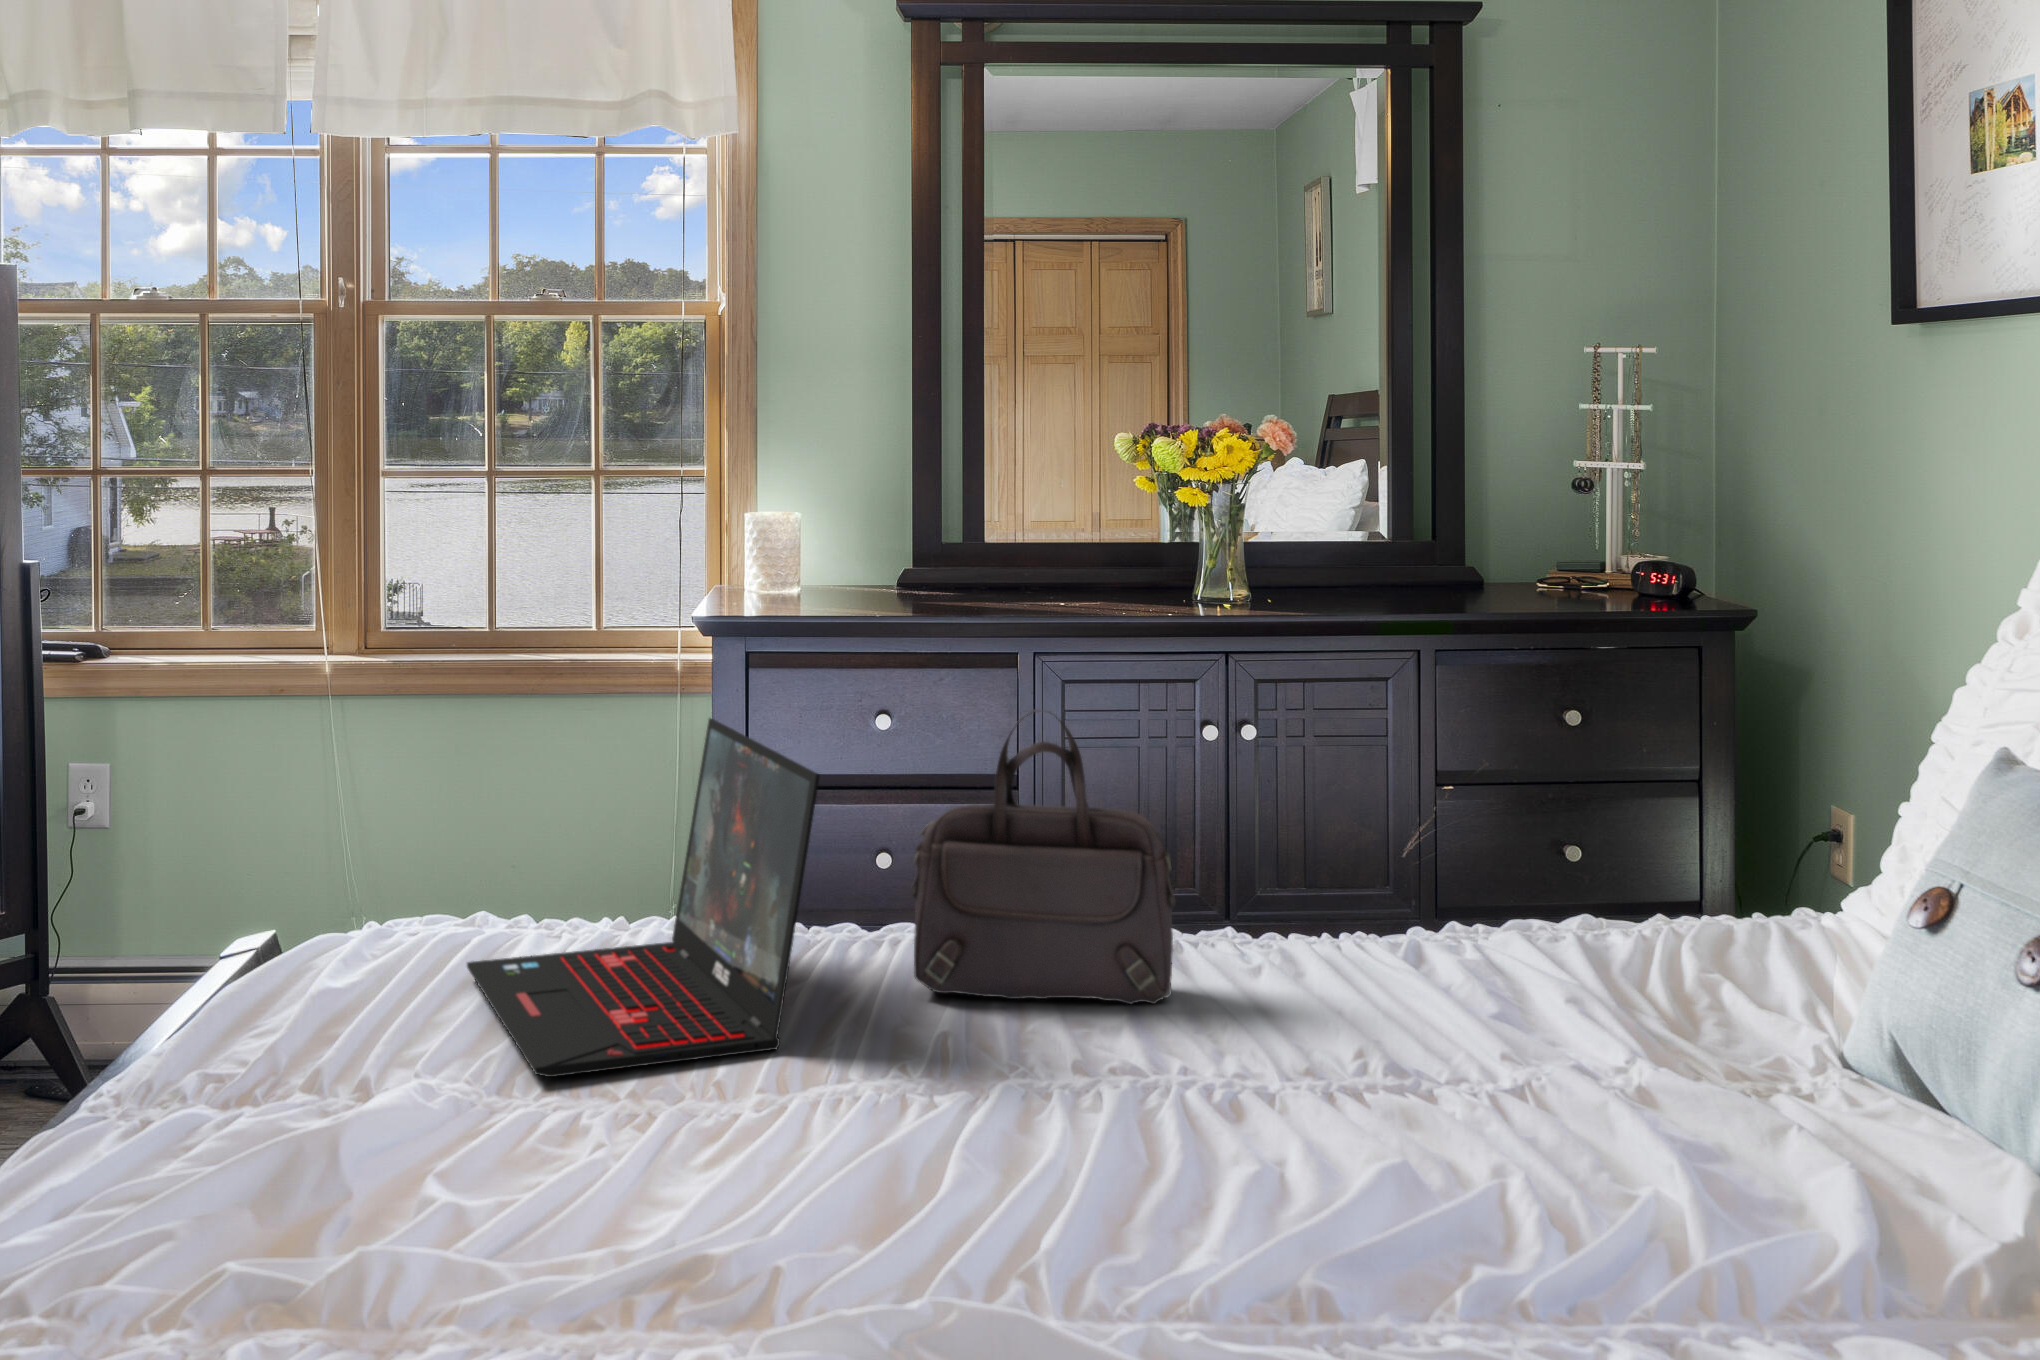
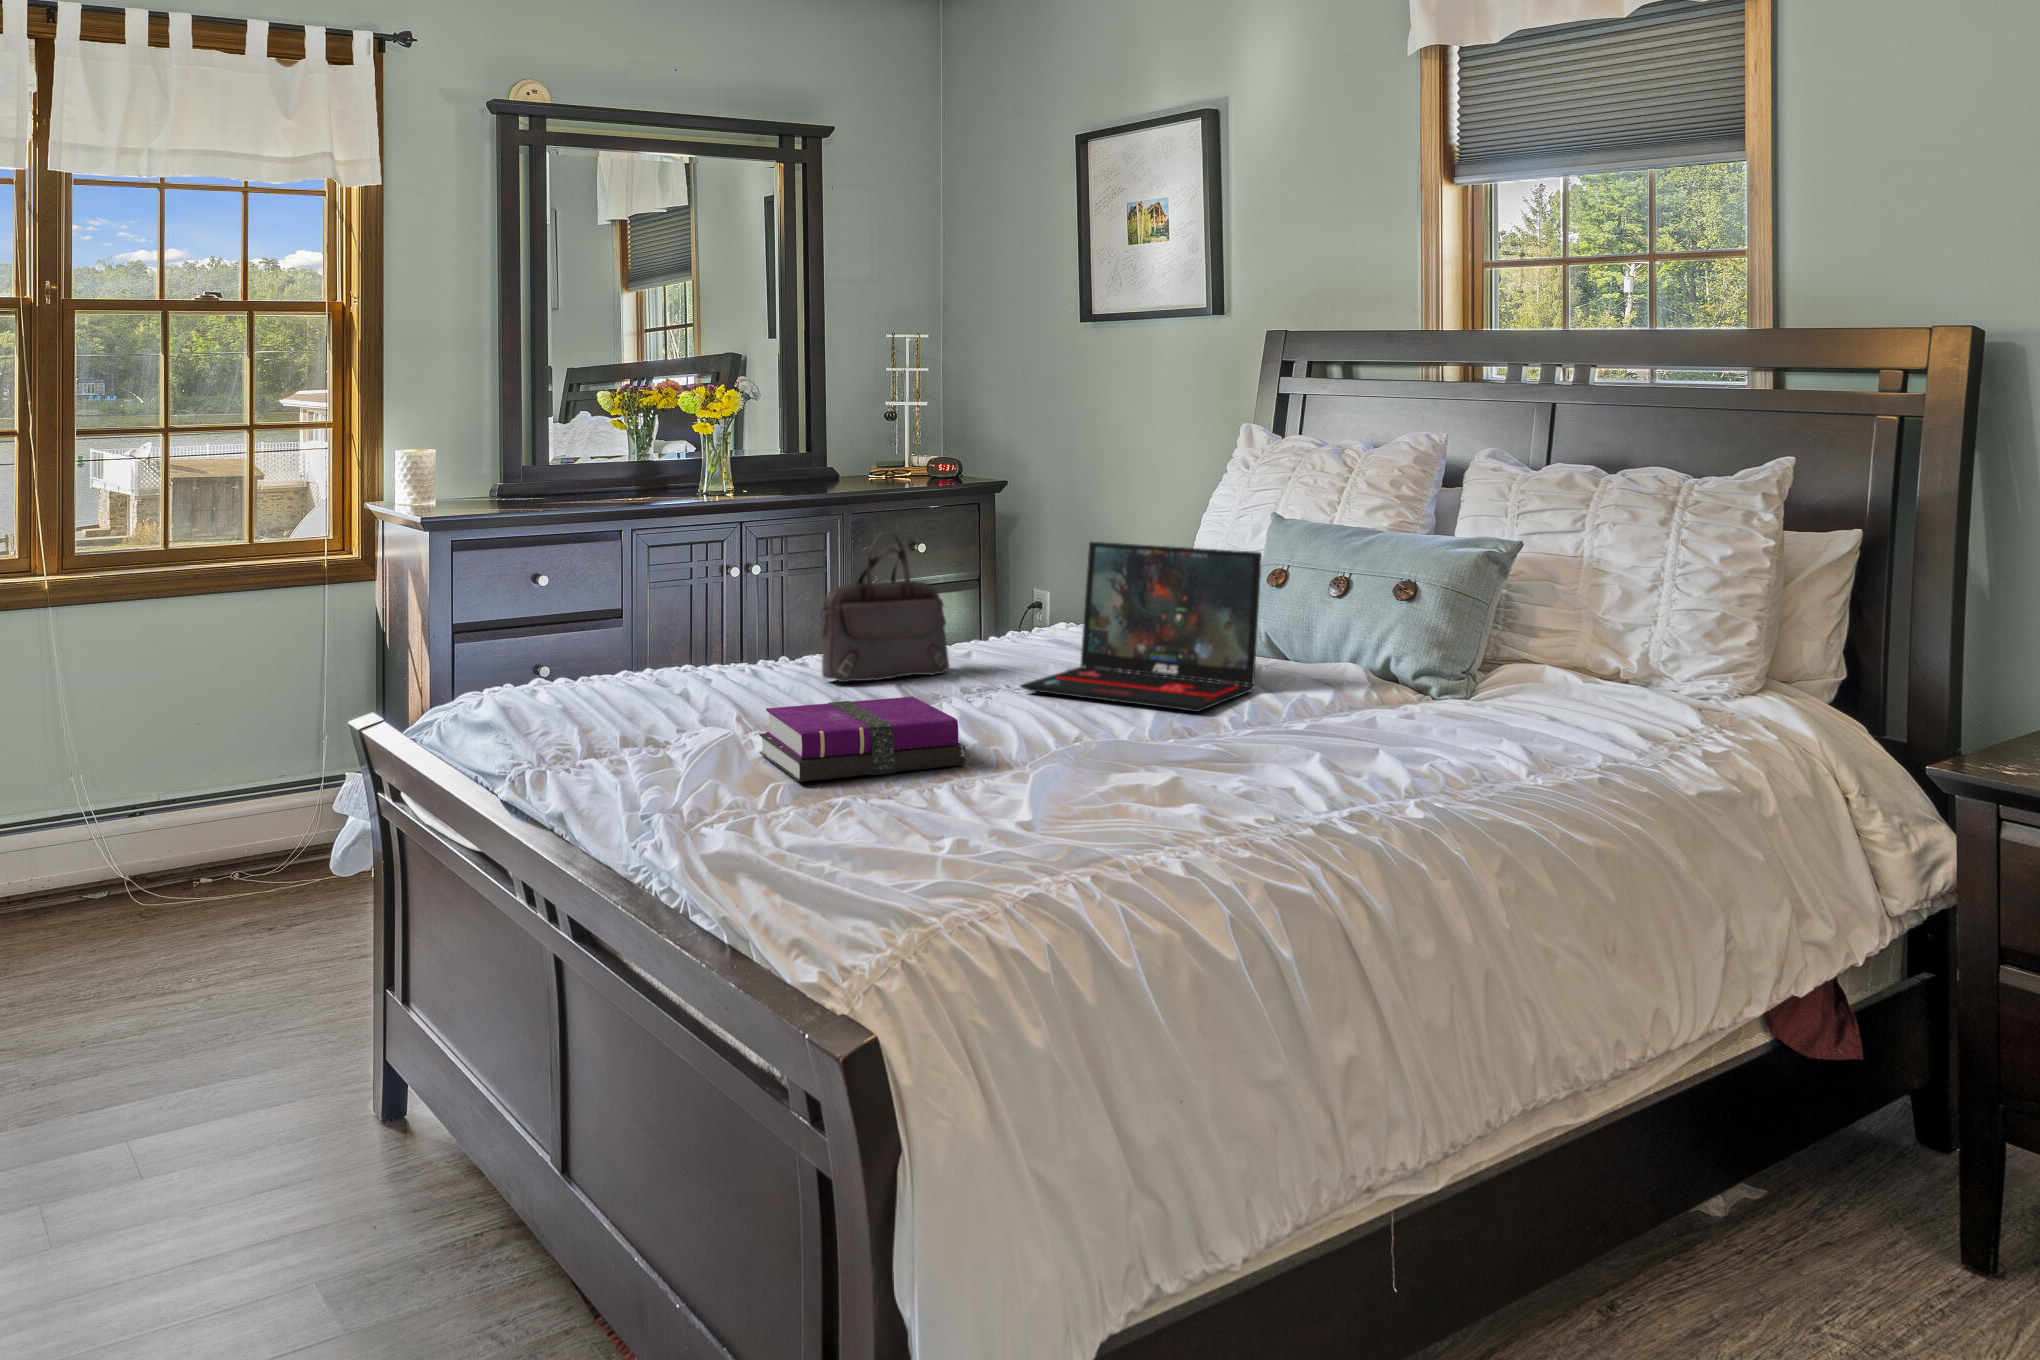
laptop: present [467,718,820,1077] -> present [1021,542,1262,712]
notebook: none [349,1062,796,1284] -> present [759,697,966,782]

